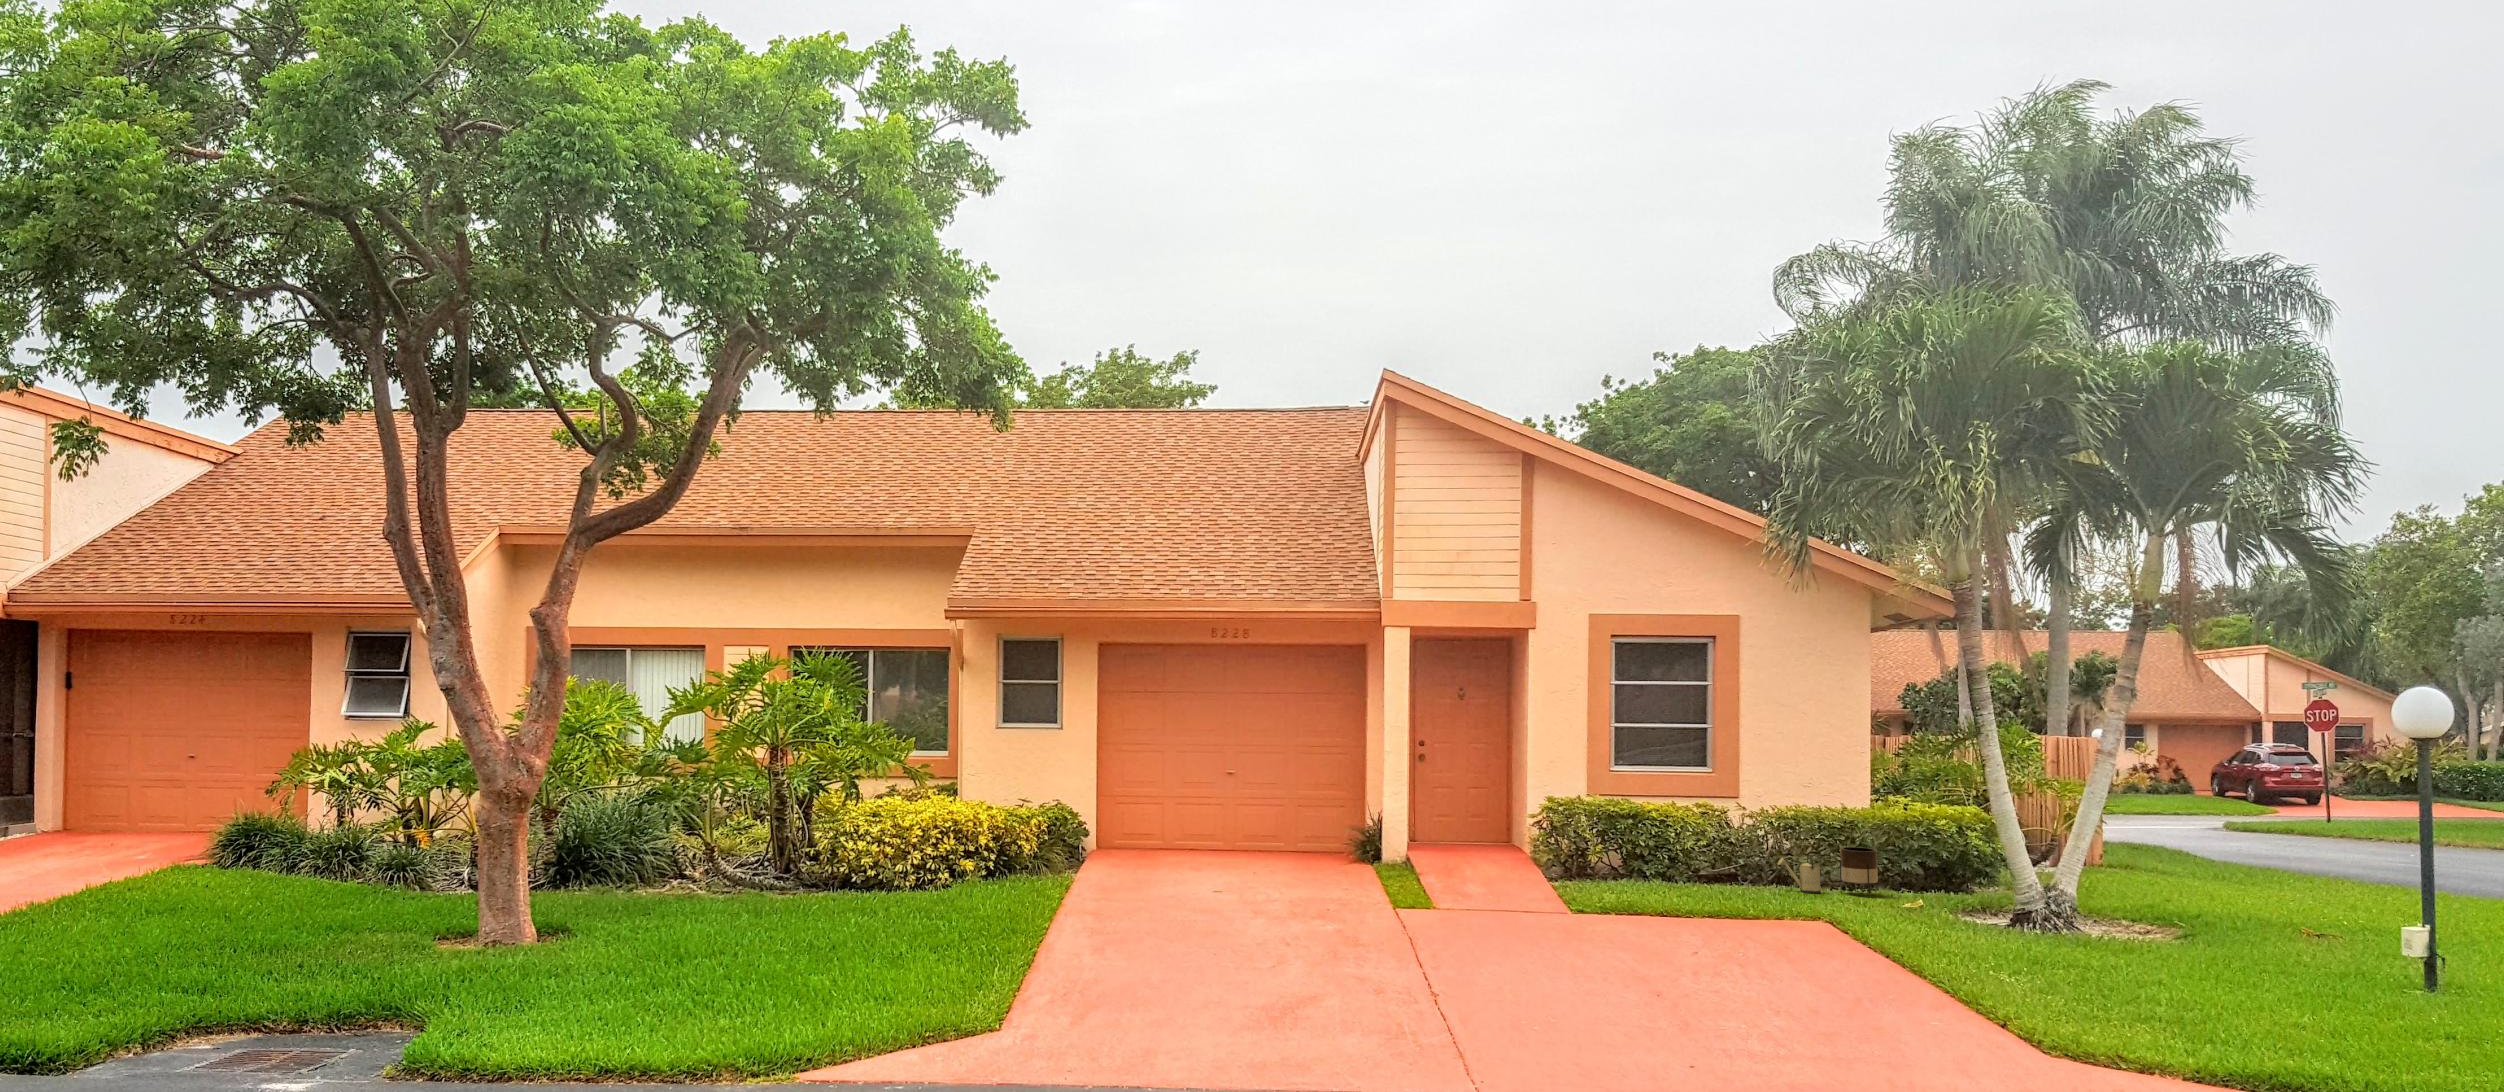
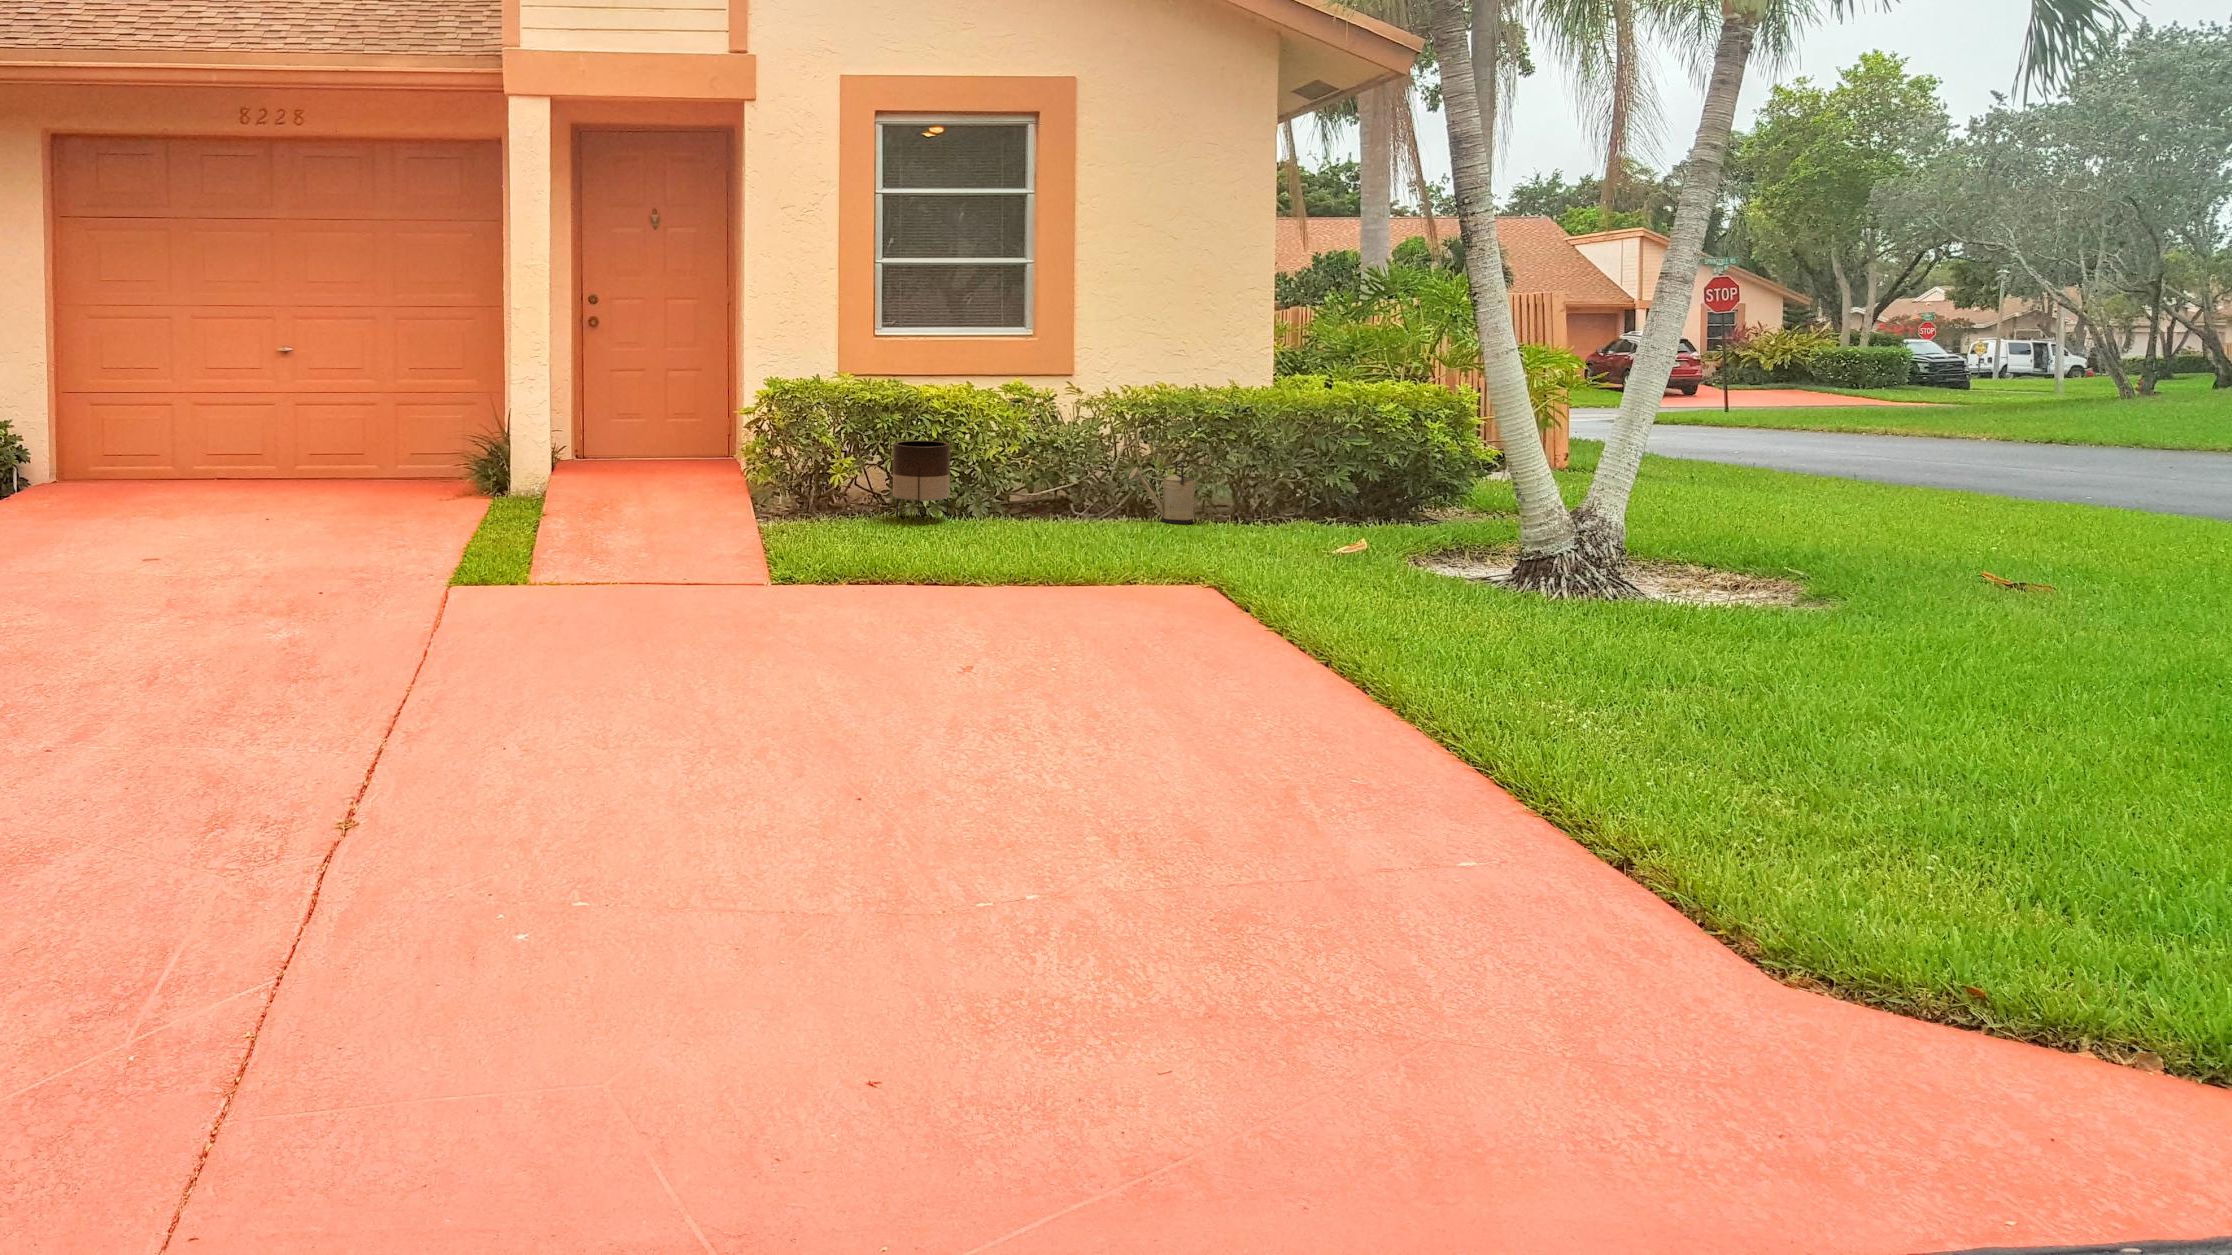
planter: present [1840,847,1878,898] -> present [893,441,950,525]

